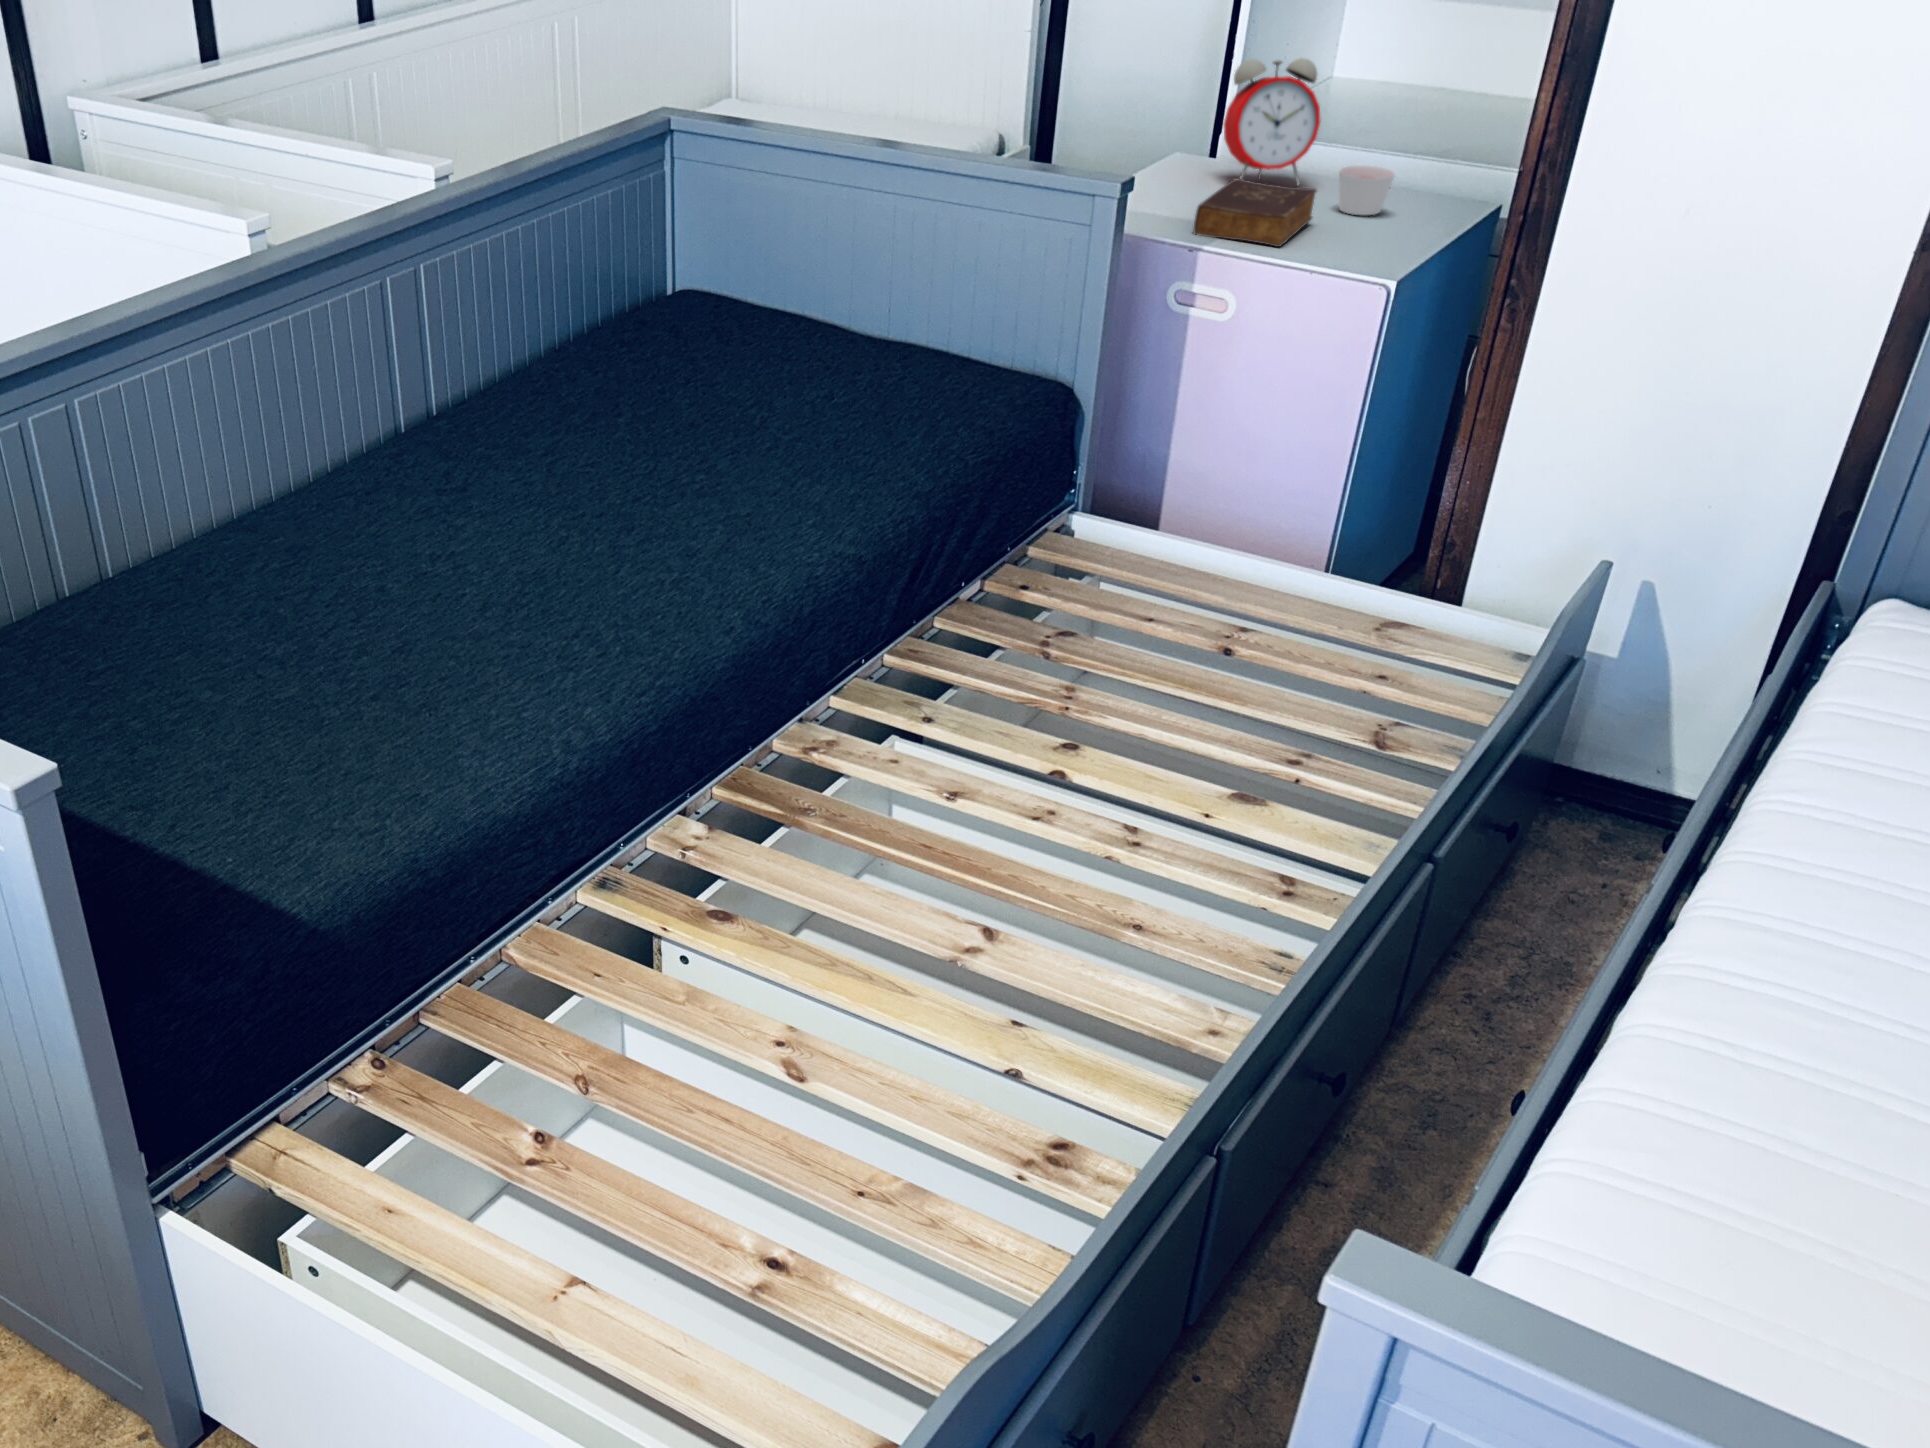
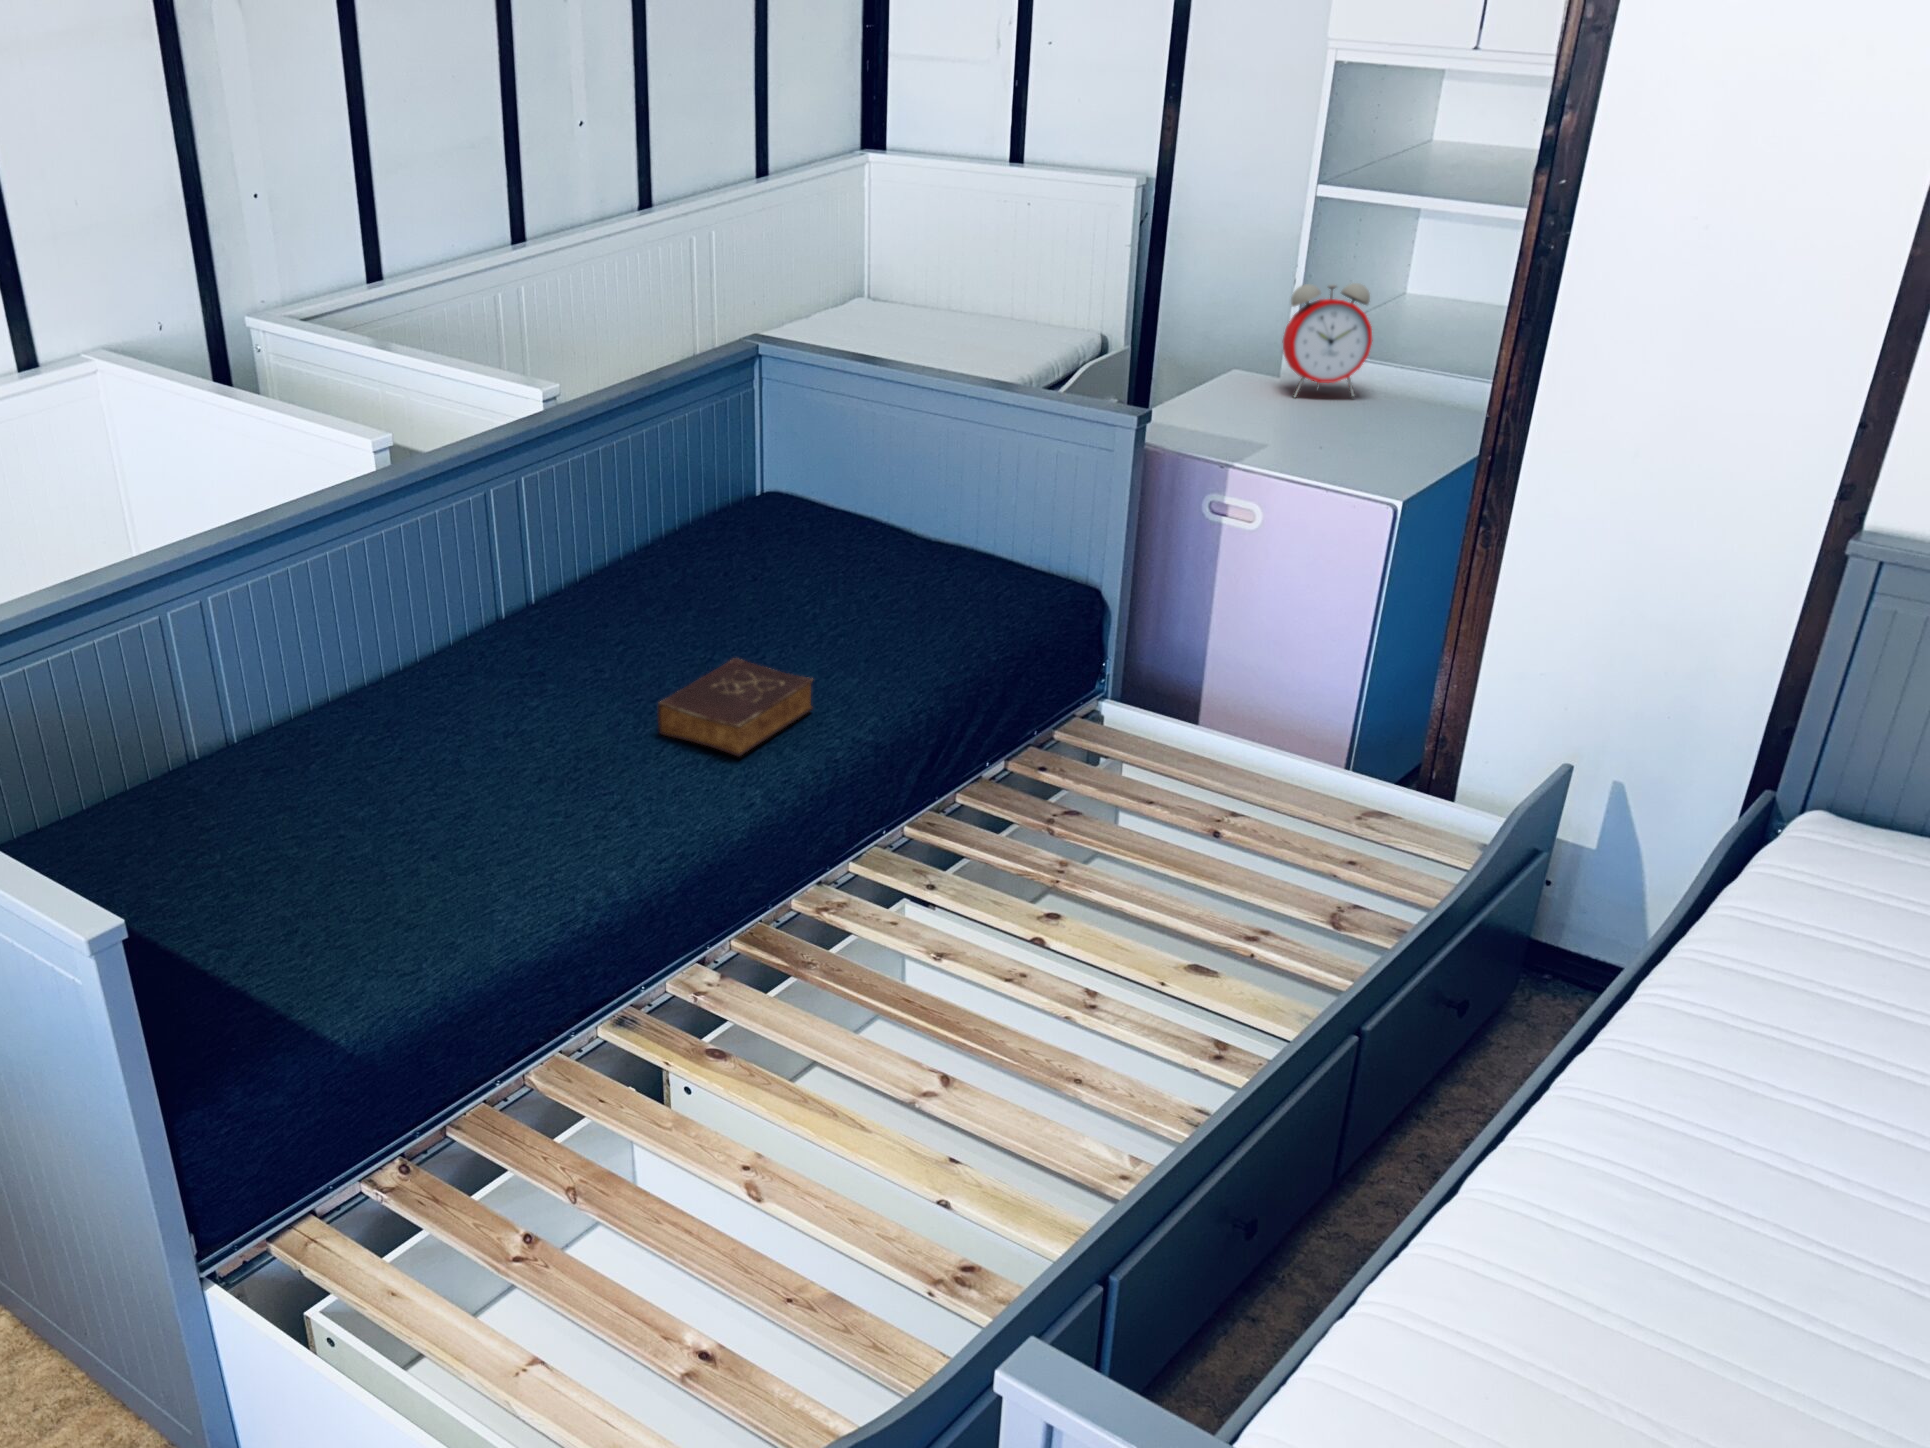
candle: present [1339,165,1395,215] -> none [1383,382,1436,428]
book: present [1193,179,1317,247] -> present [657,658,813,756]

